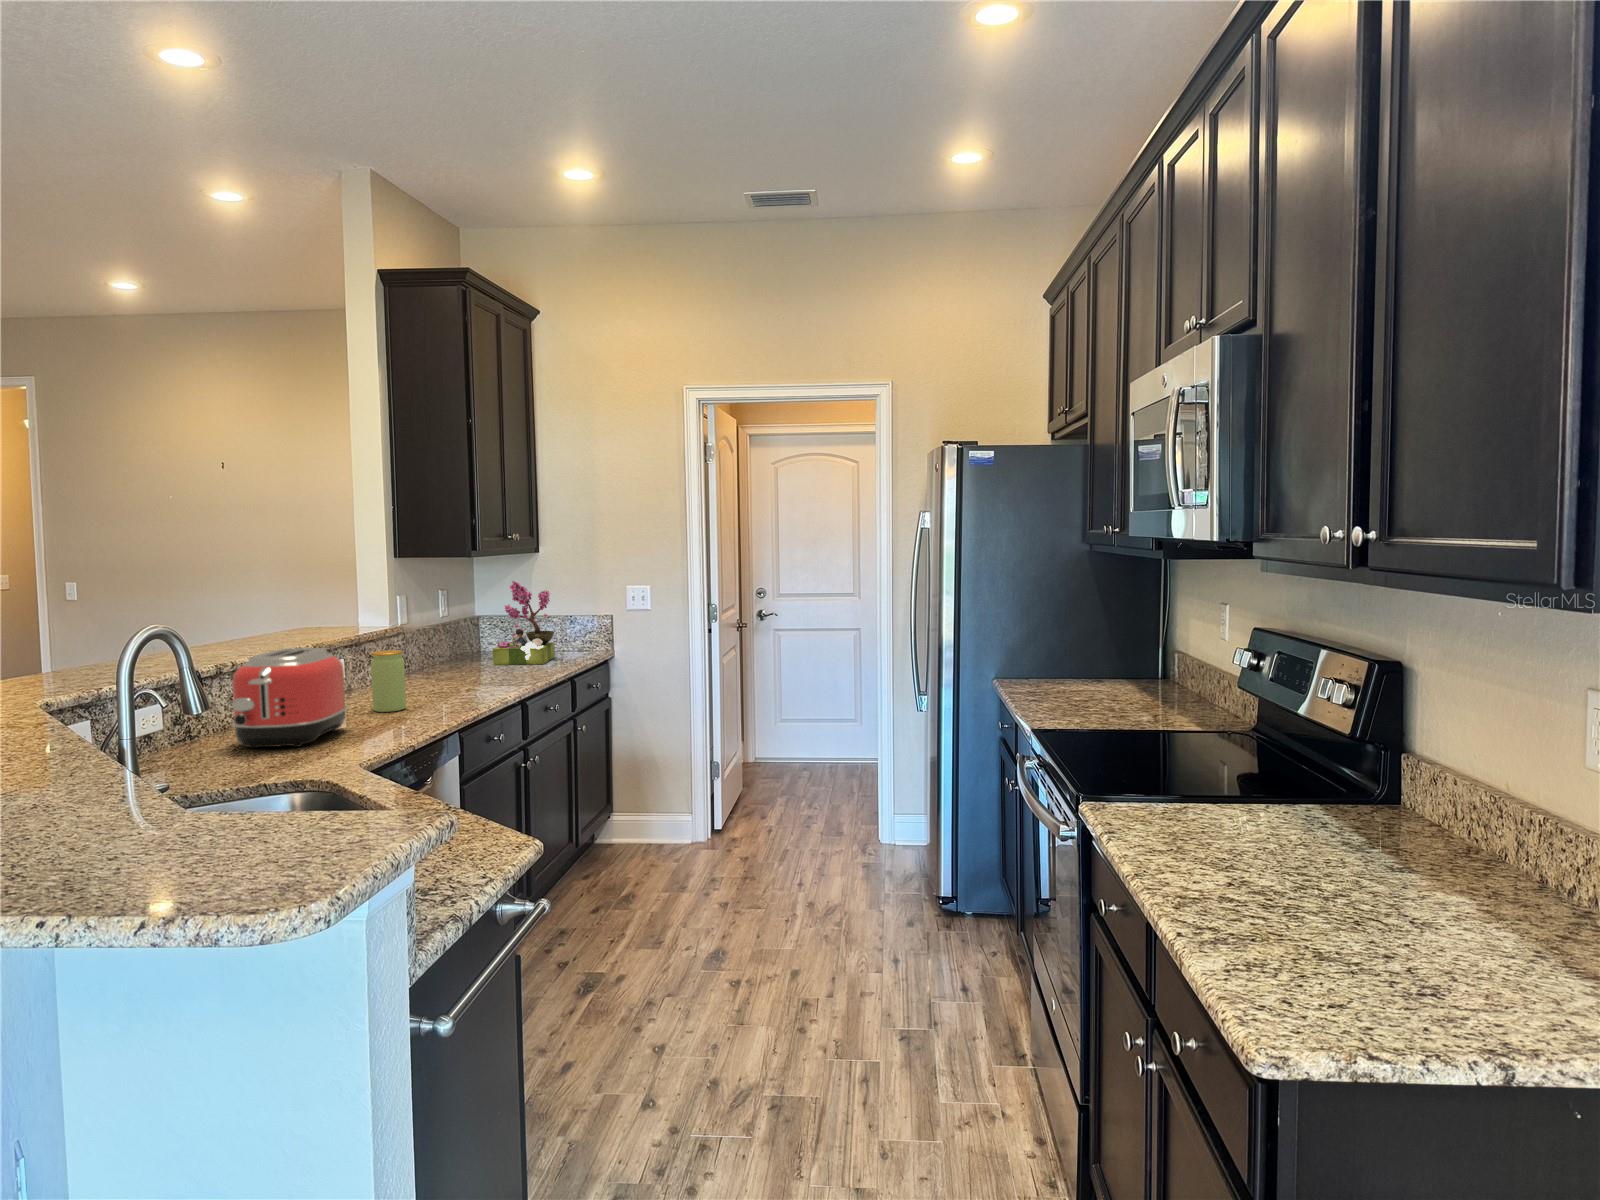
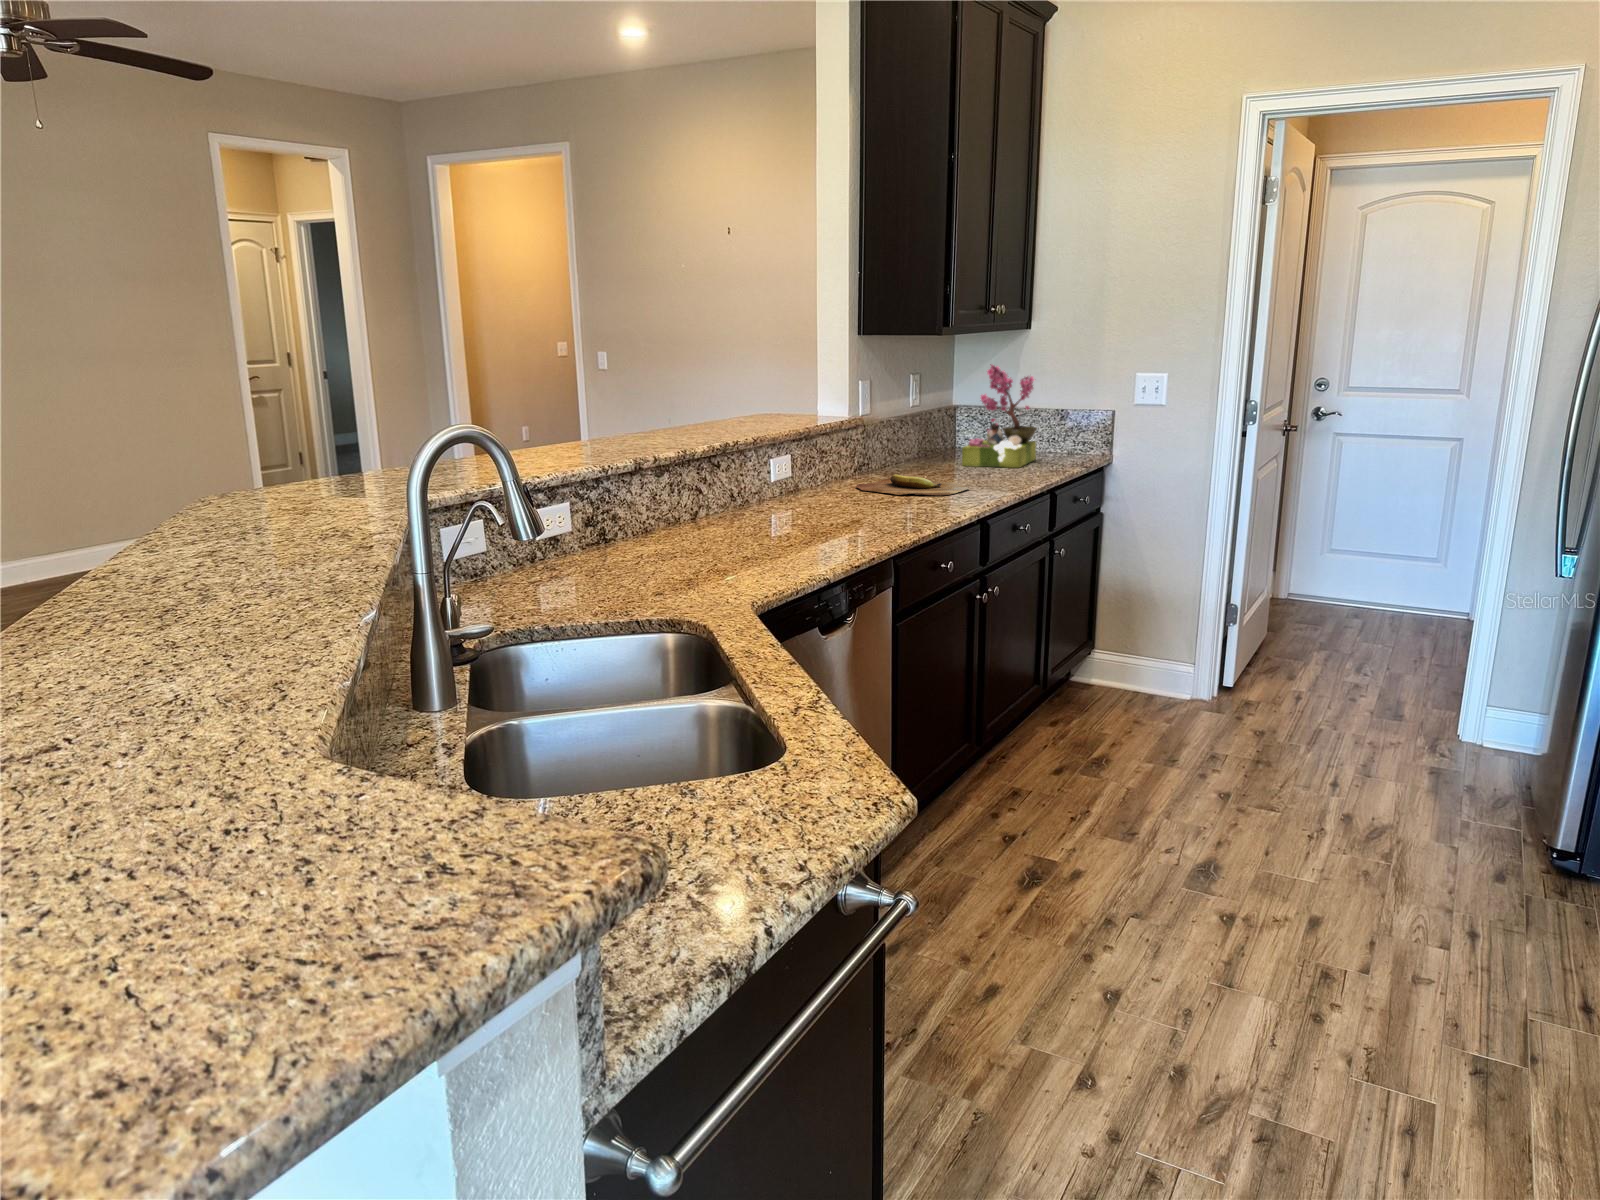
toaster: present [232,648,347,748] -> none [633,444,762,562]
jar: present [371,650,406,712] -> none [802,448,839,521]
cutting board: none [405,673,509,689] -> present [856,475,969,496]

